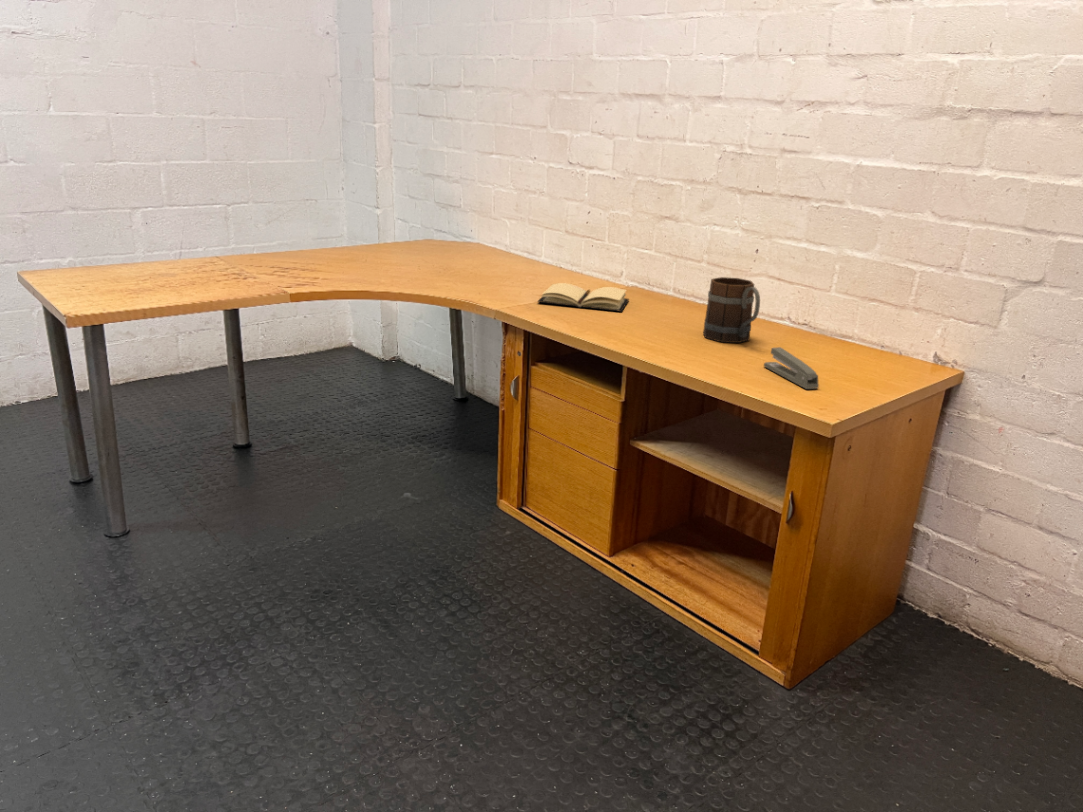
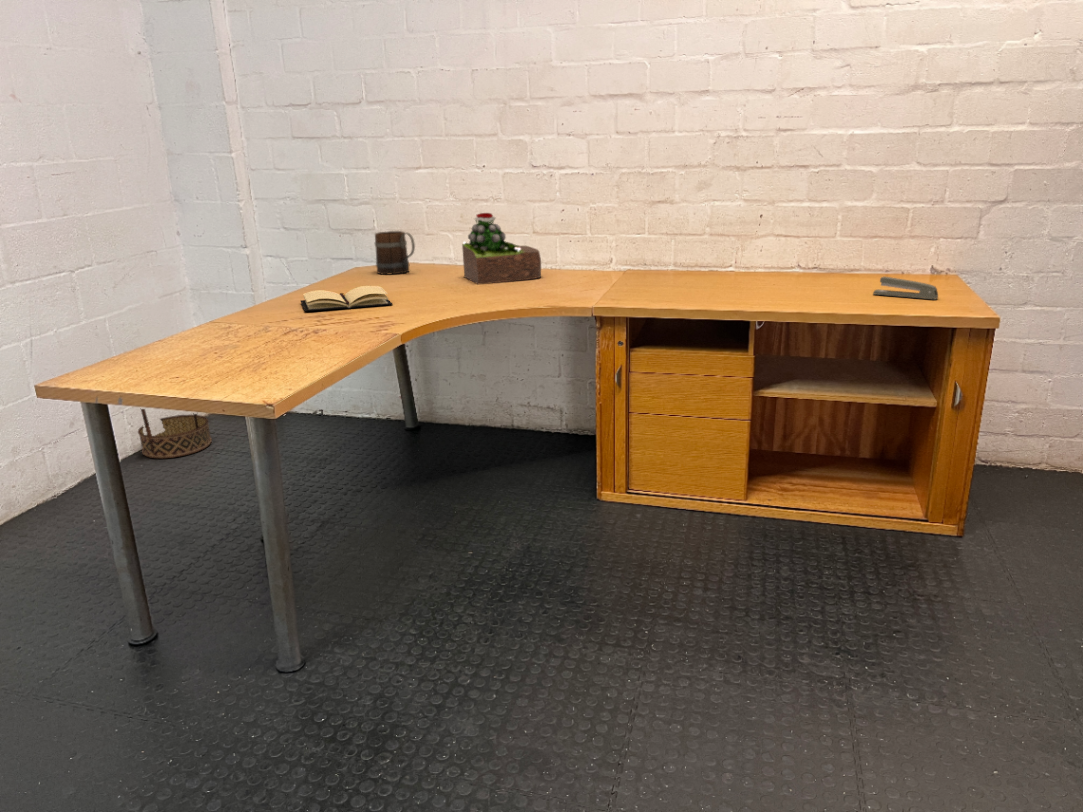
succulent plant: none [468,204,552,277] -> present [462,213,541,284]
mug: present [703,277,760,343] -> present [375,231,415,274]
basket: none [259,282,320,373] -> present [138,409,212,459]
book: present [538,283,629,312] -> present [301,286,392,311]

